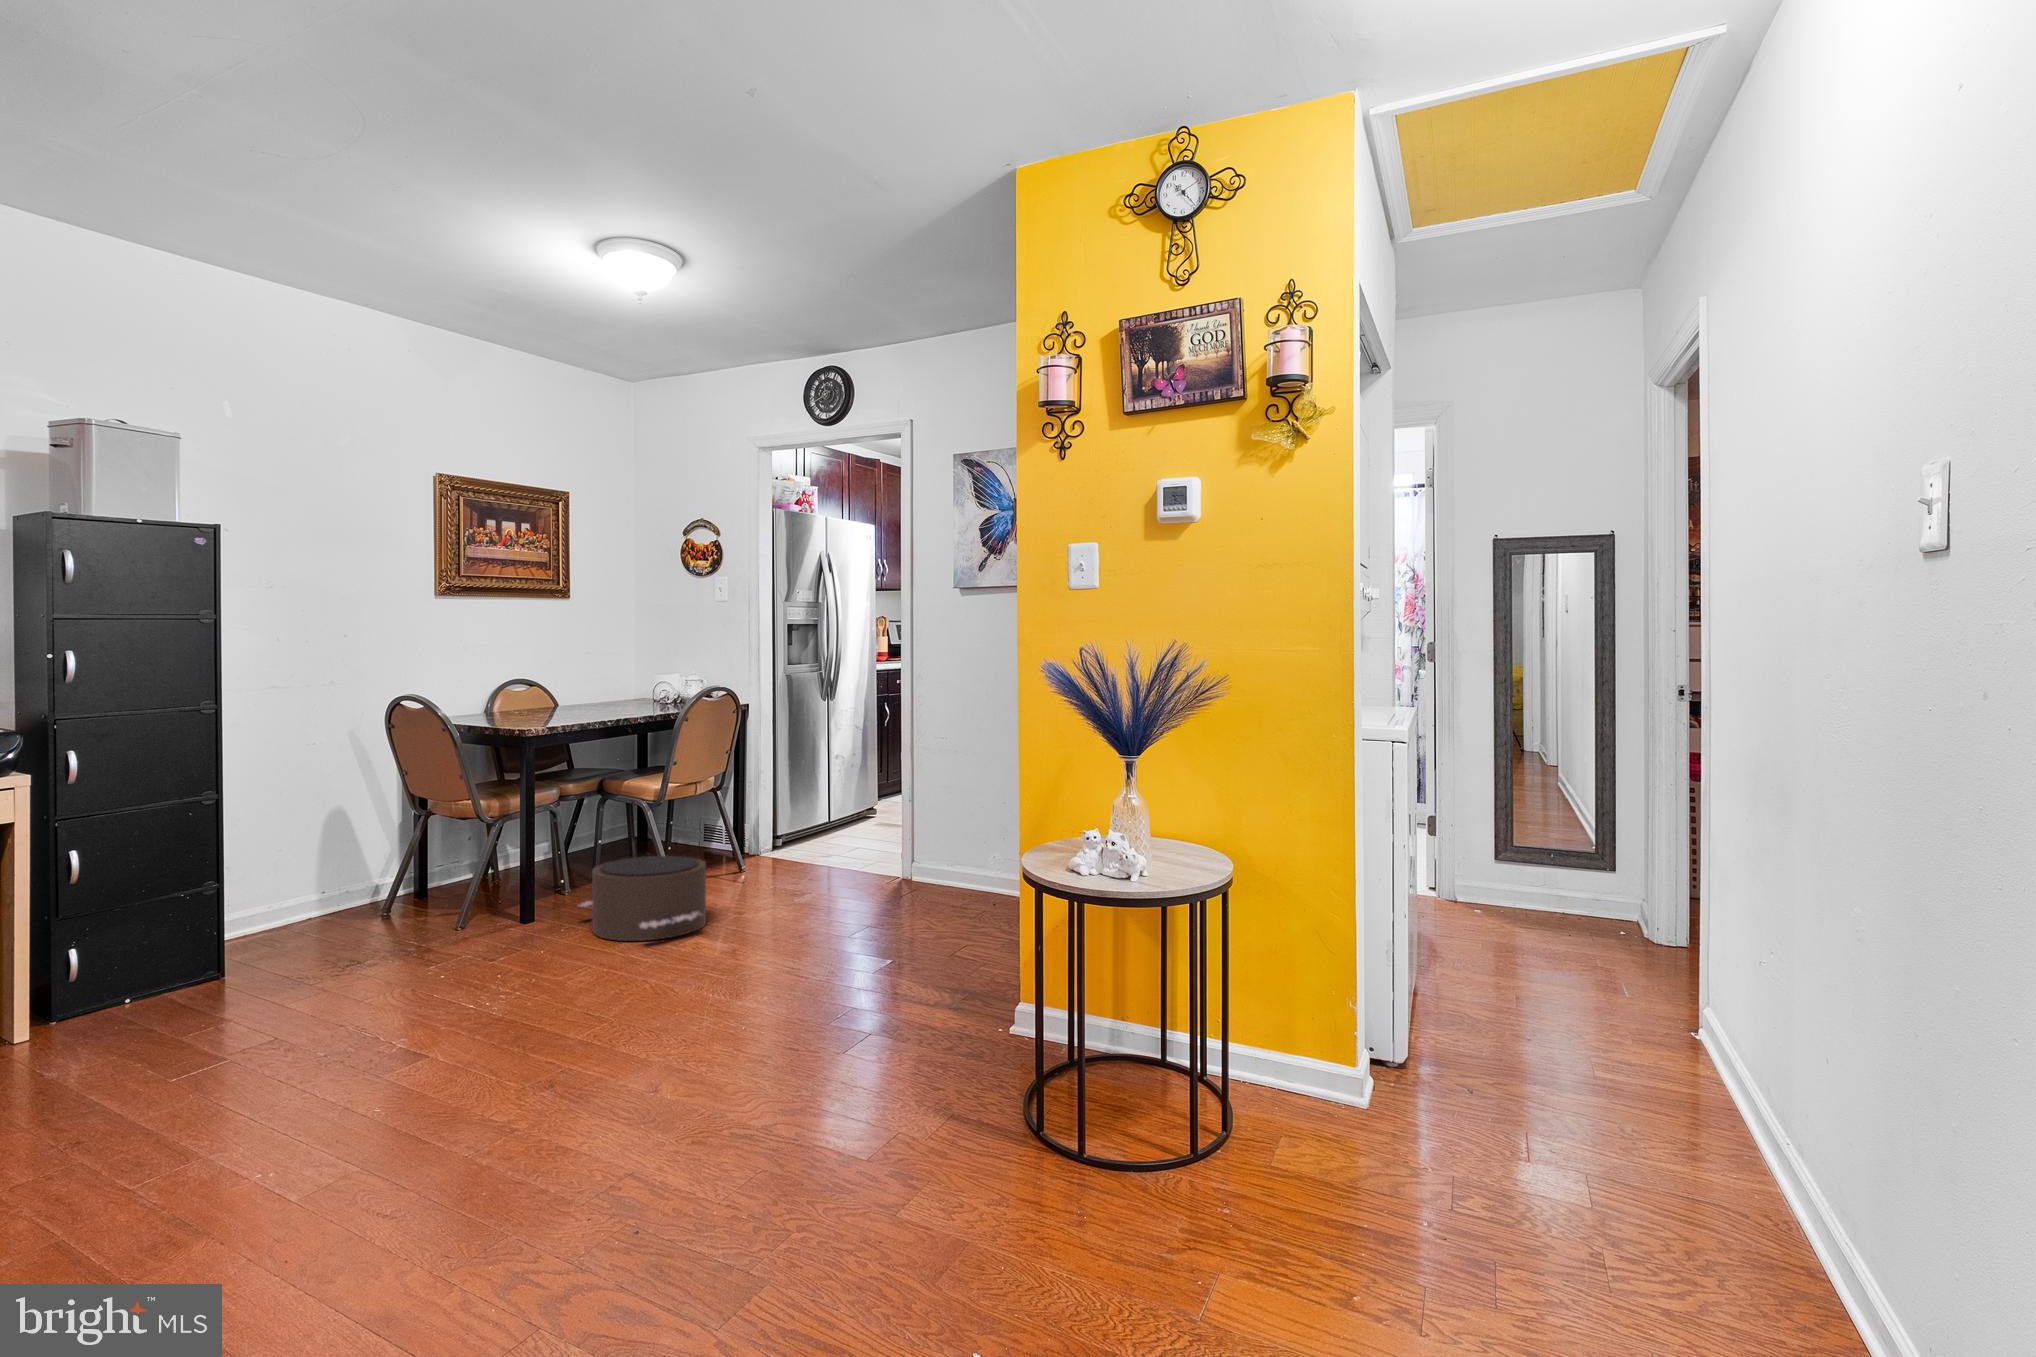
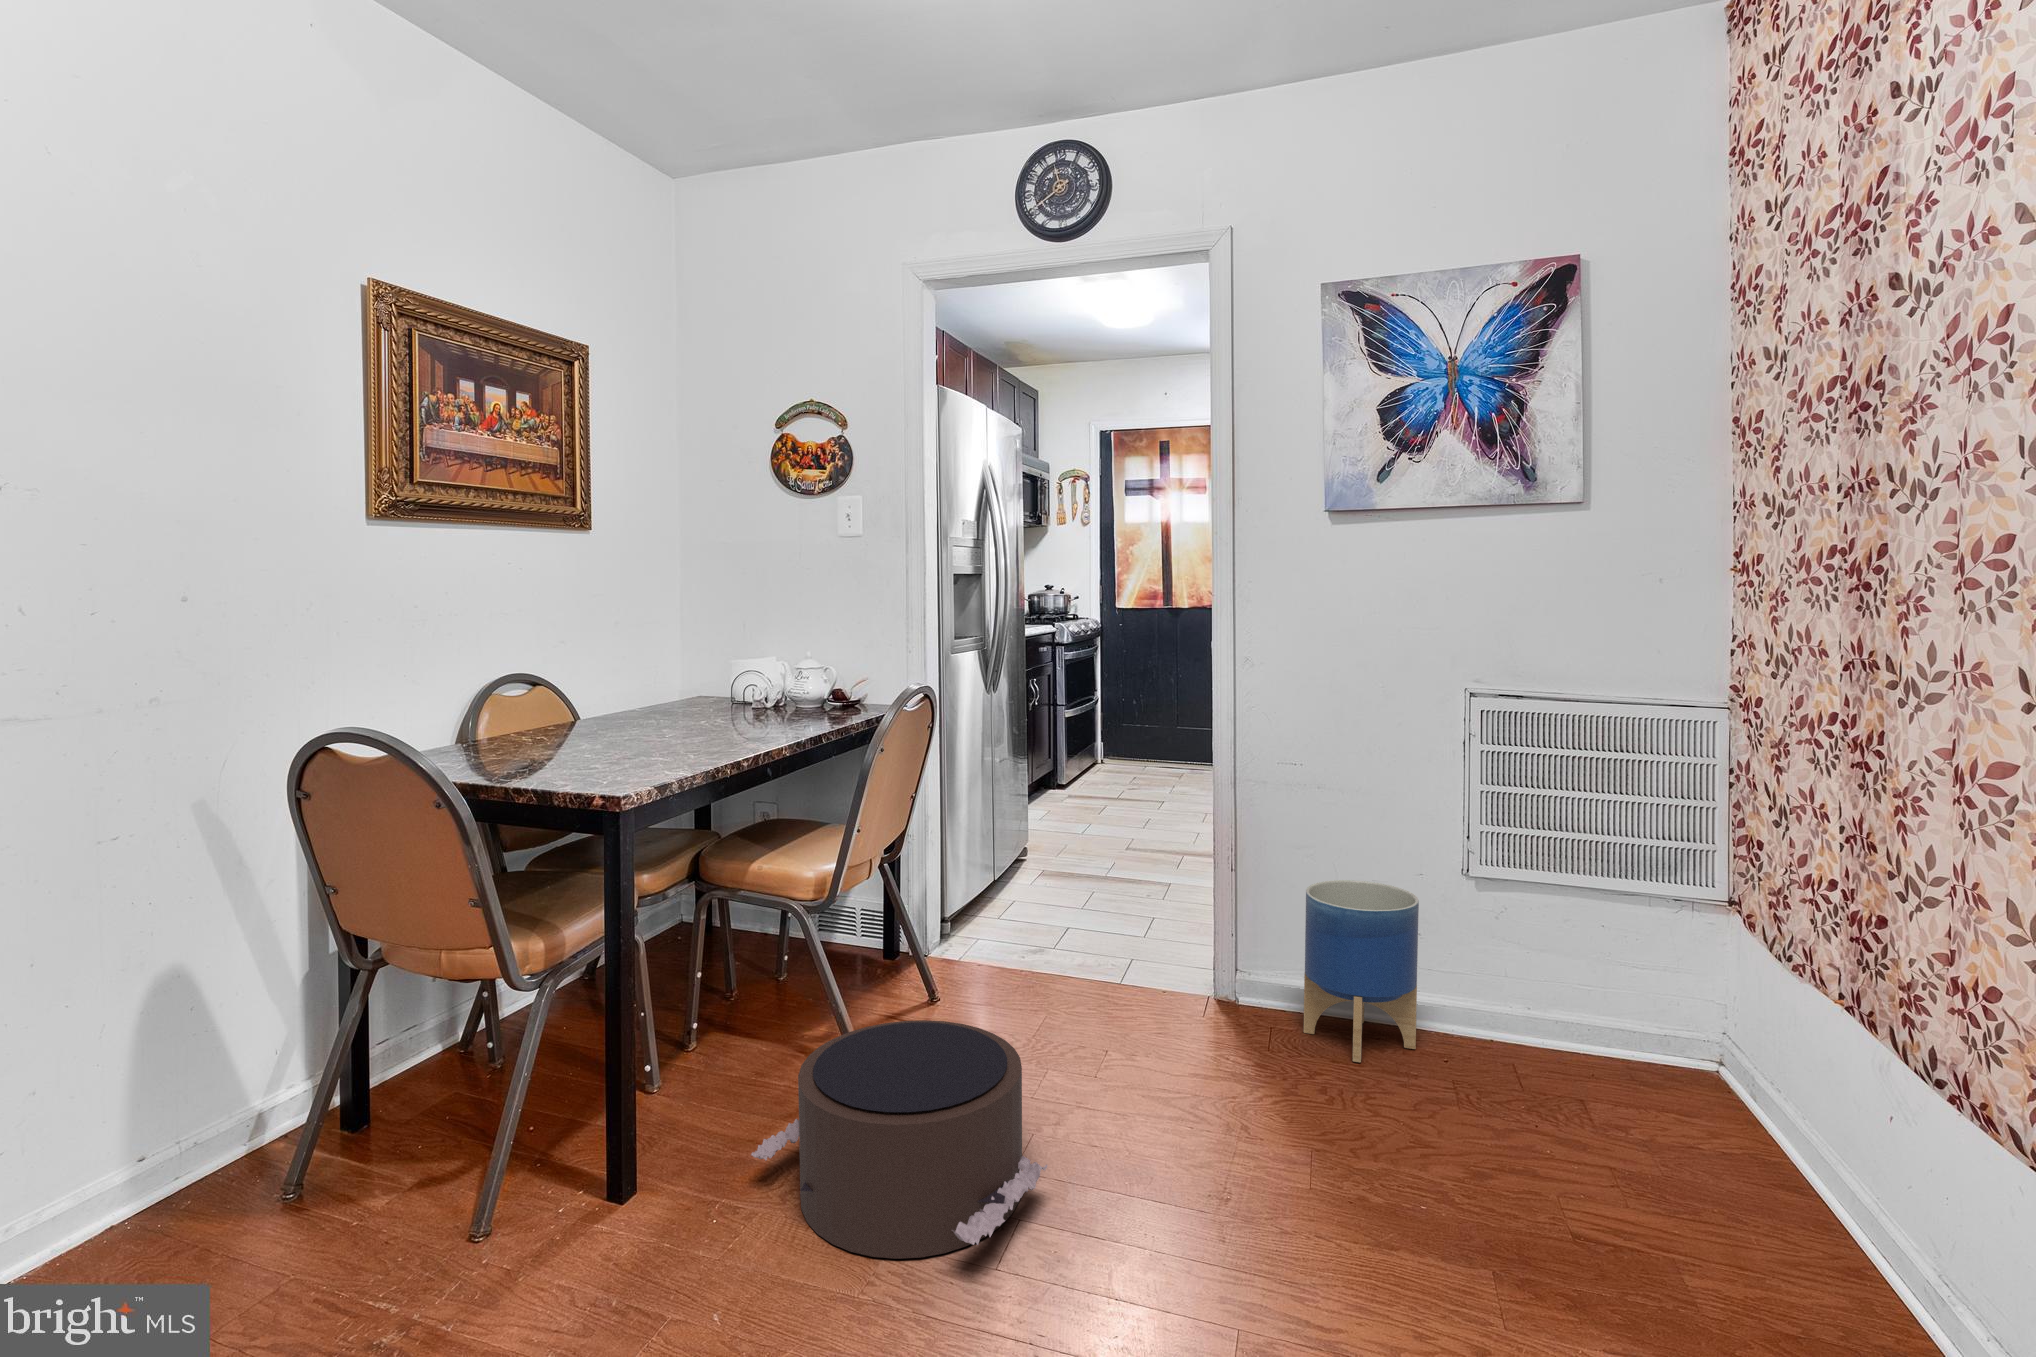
planter: none [923,809,985,907] -> present [1304,880,1419,1062]

